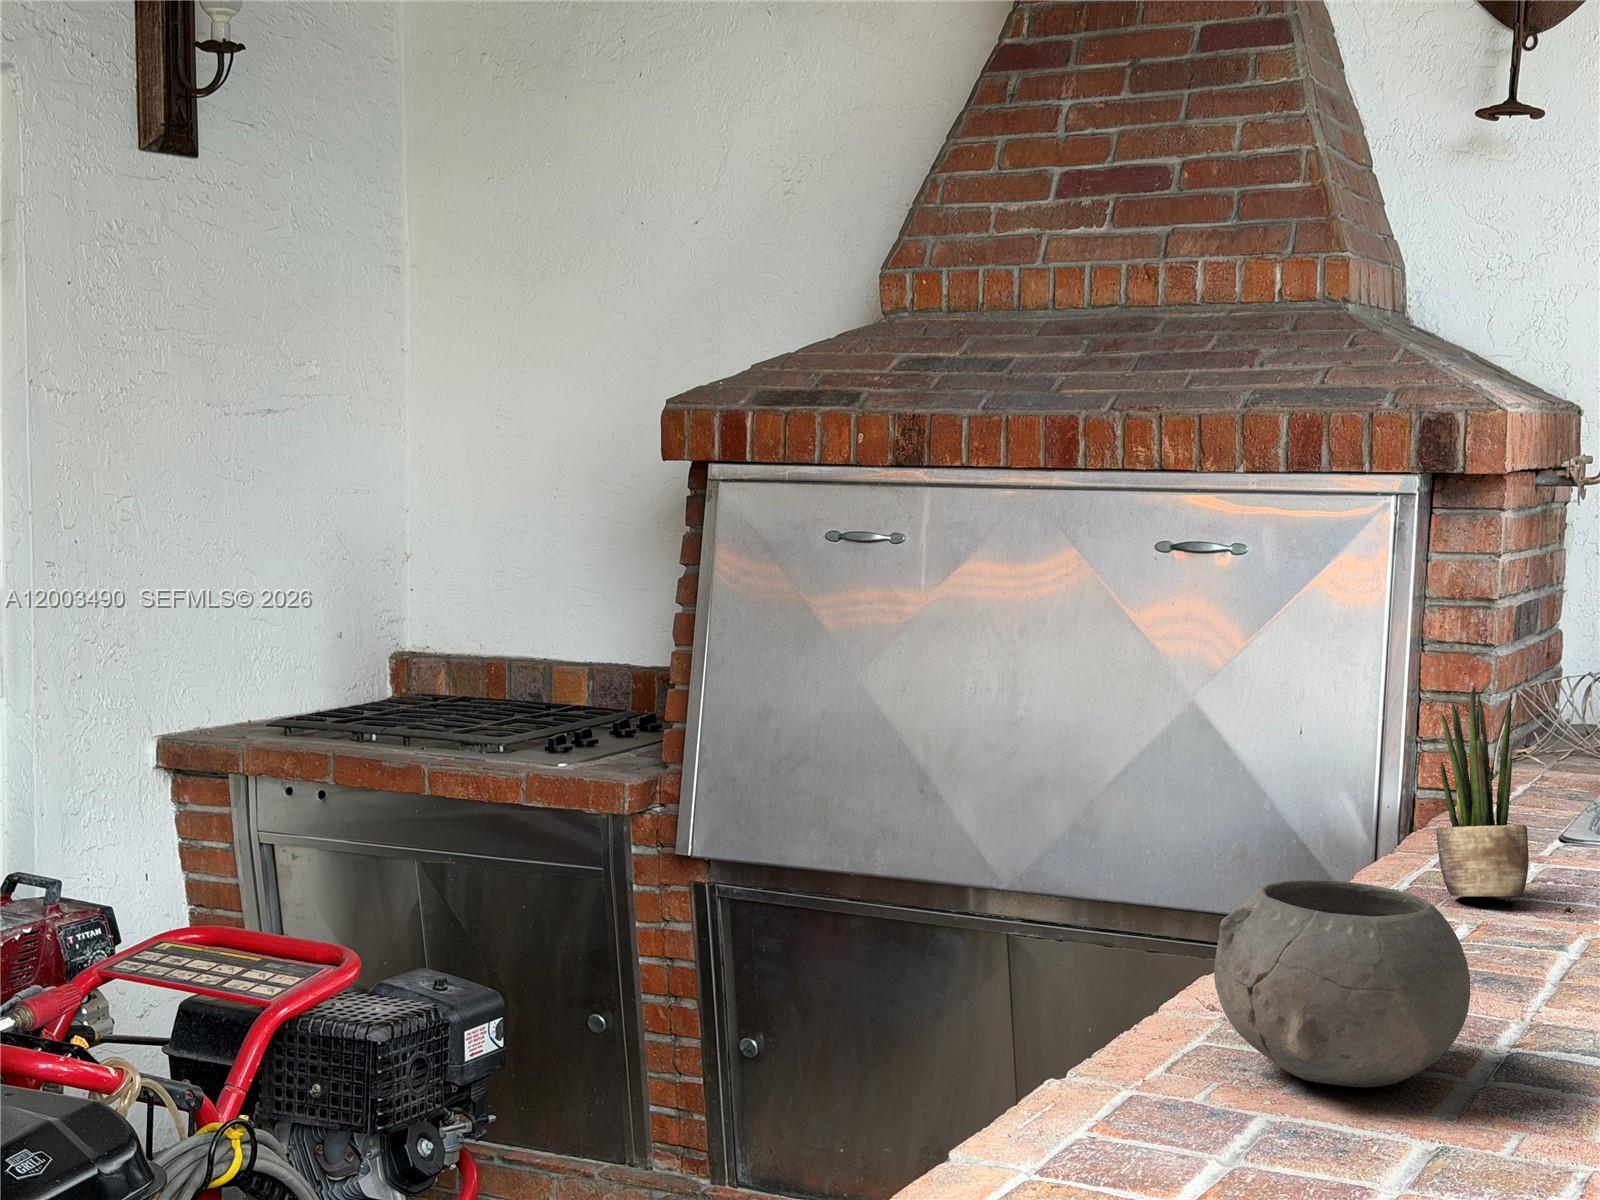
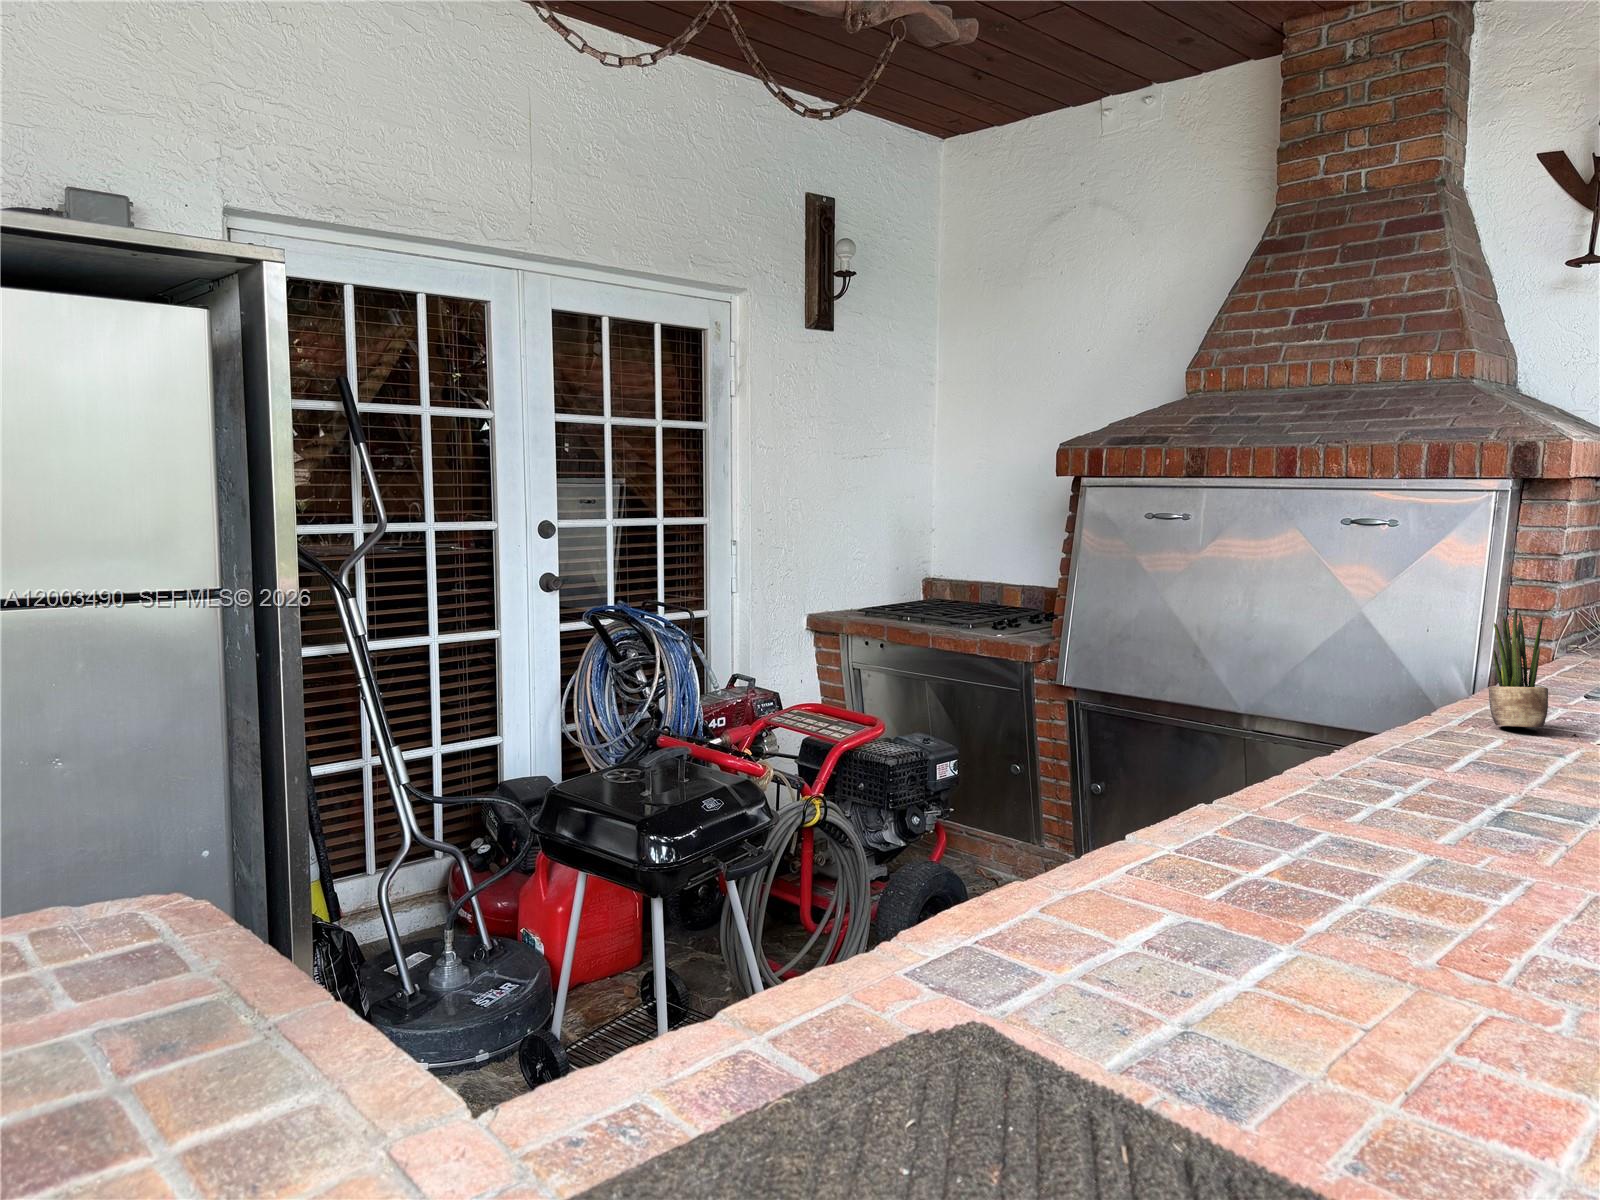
bowl: present [1214,879,1470,1087] -> none [1318,706,1466,814]

